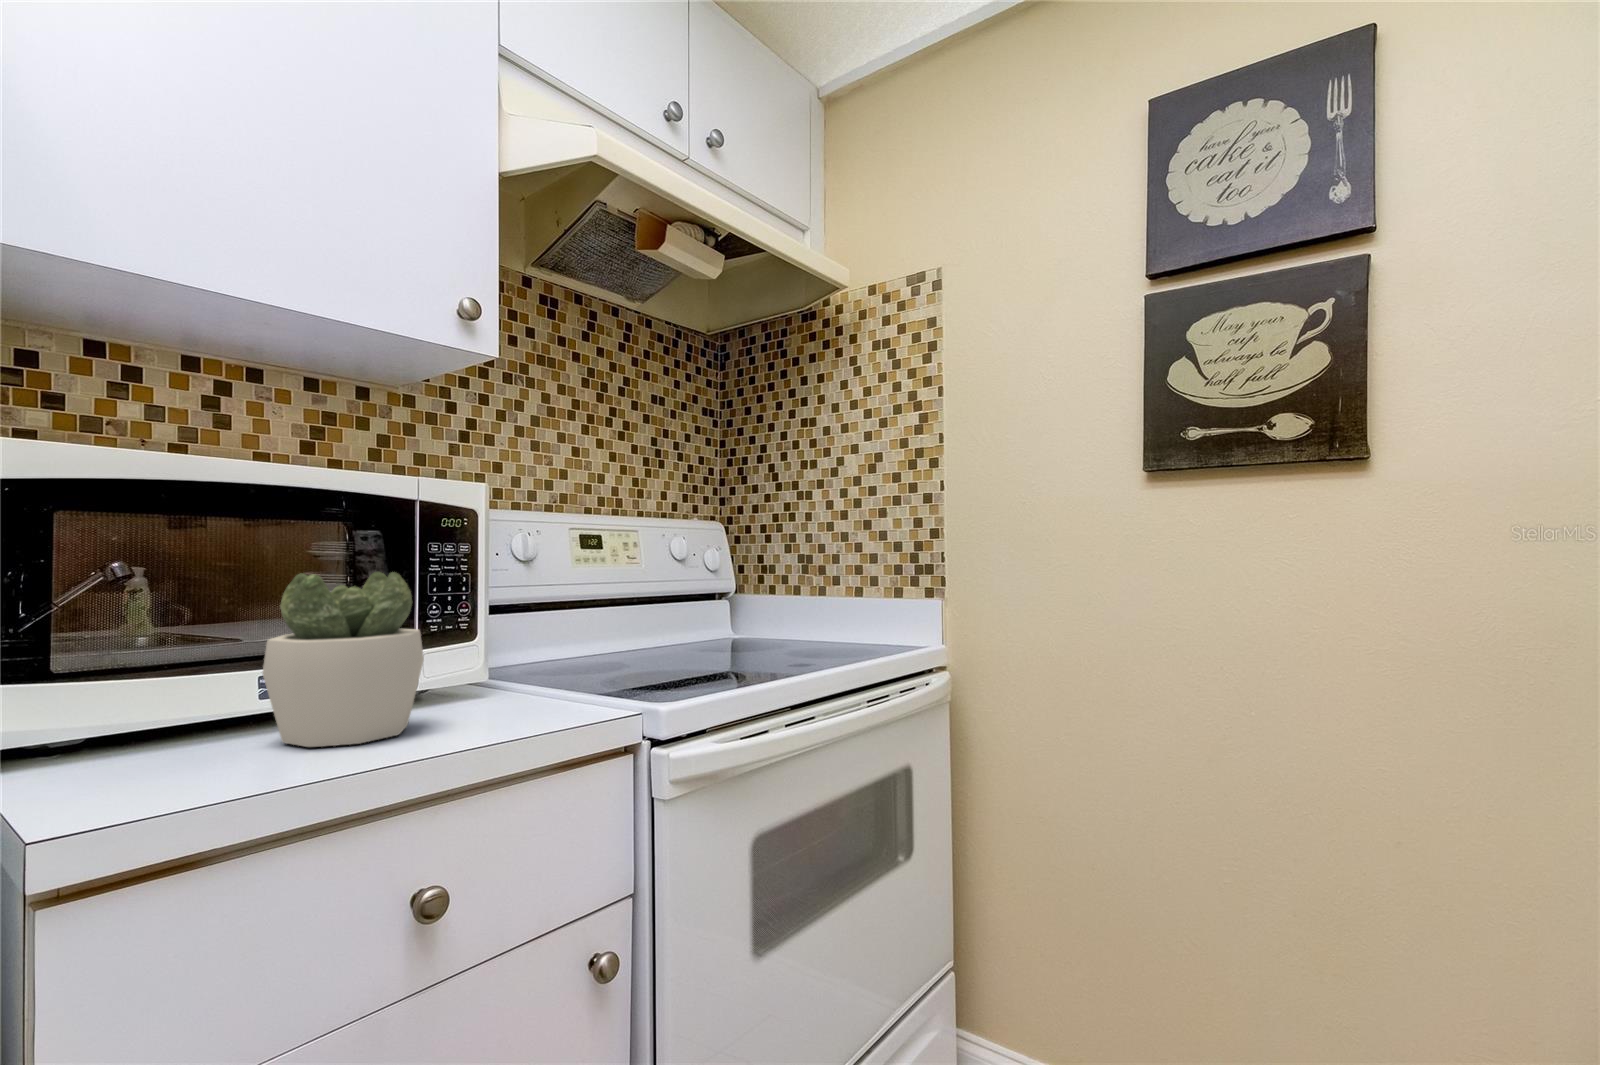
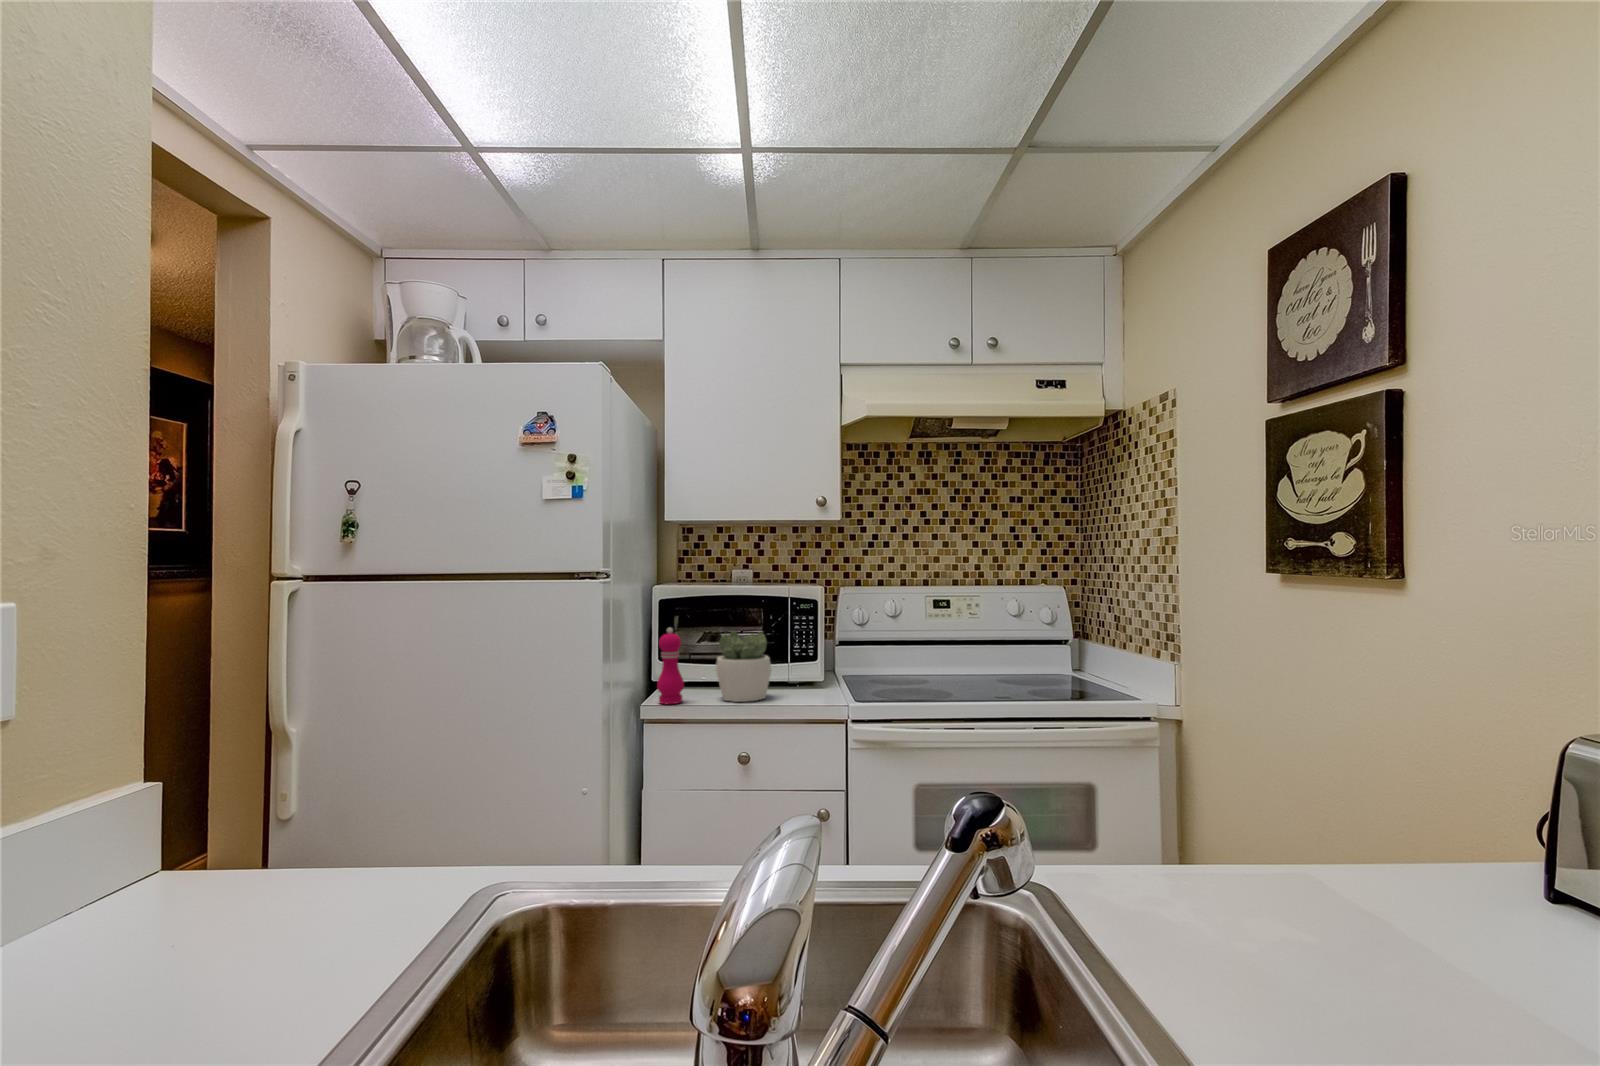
pepper mill: none [90,556,194,790] -> present [657,628,684,704]

